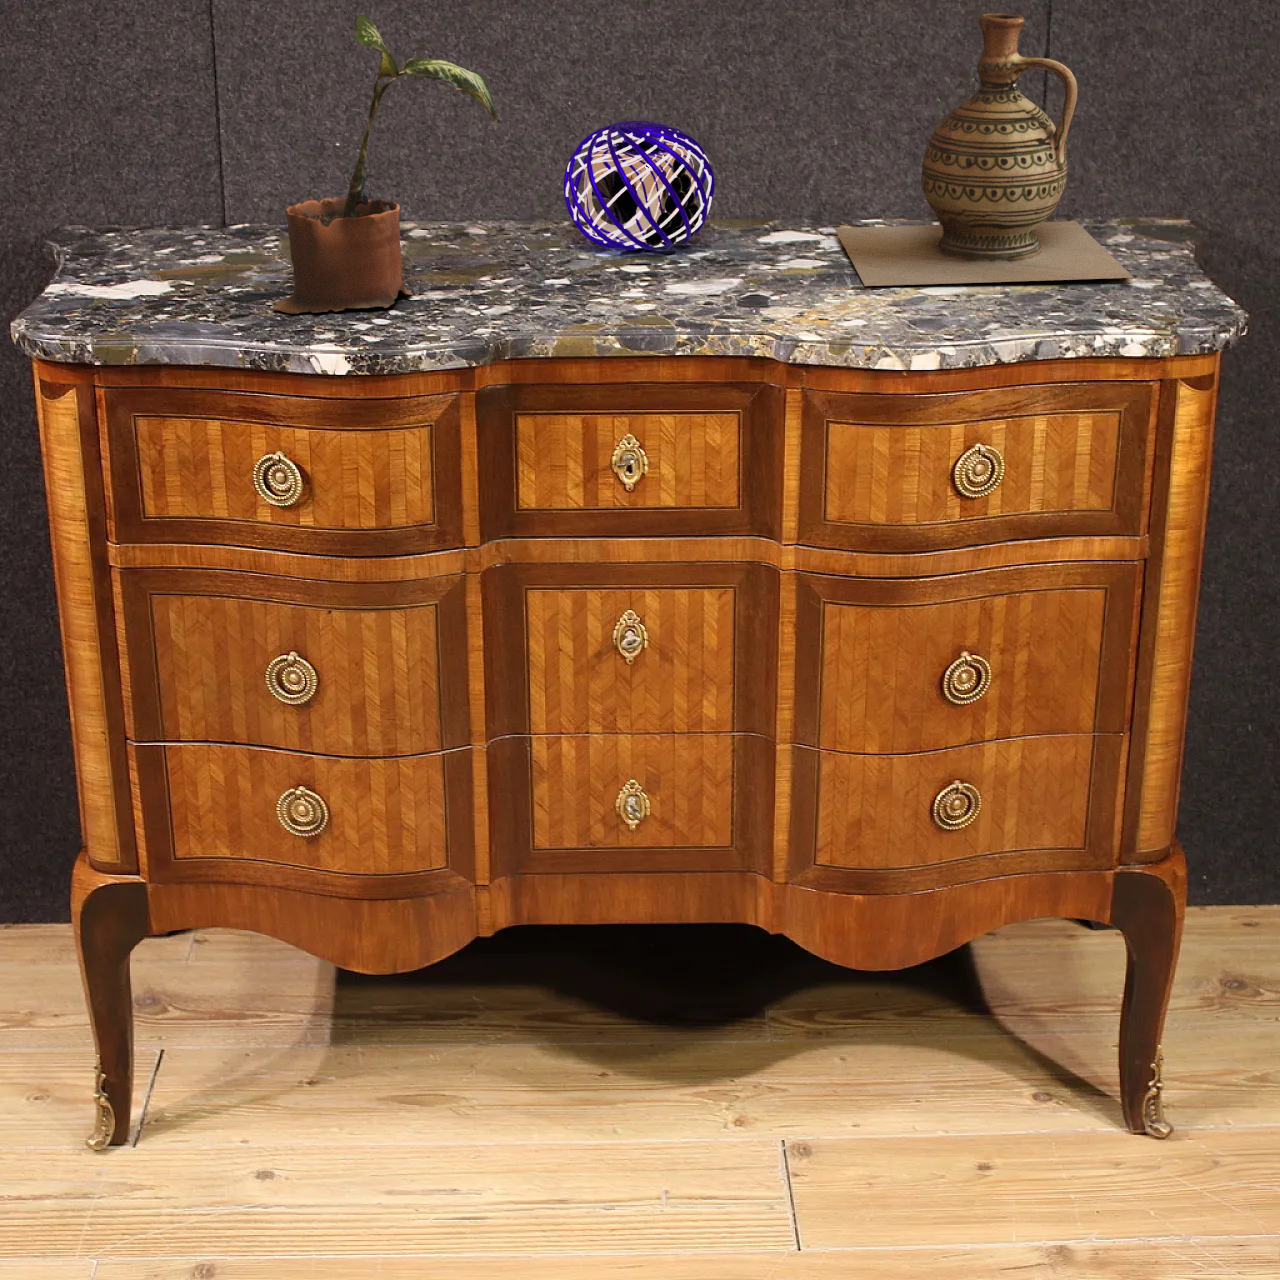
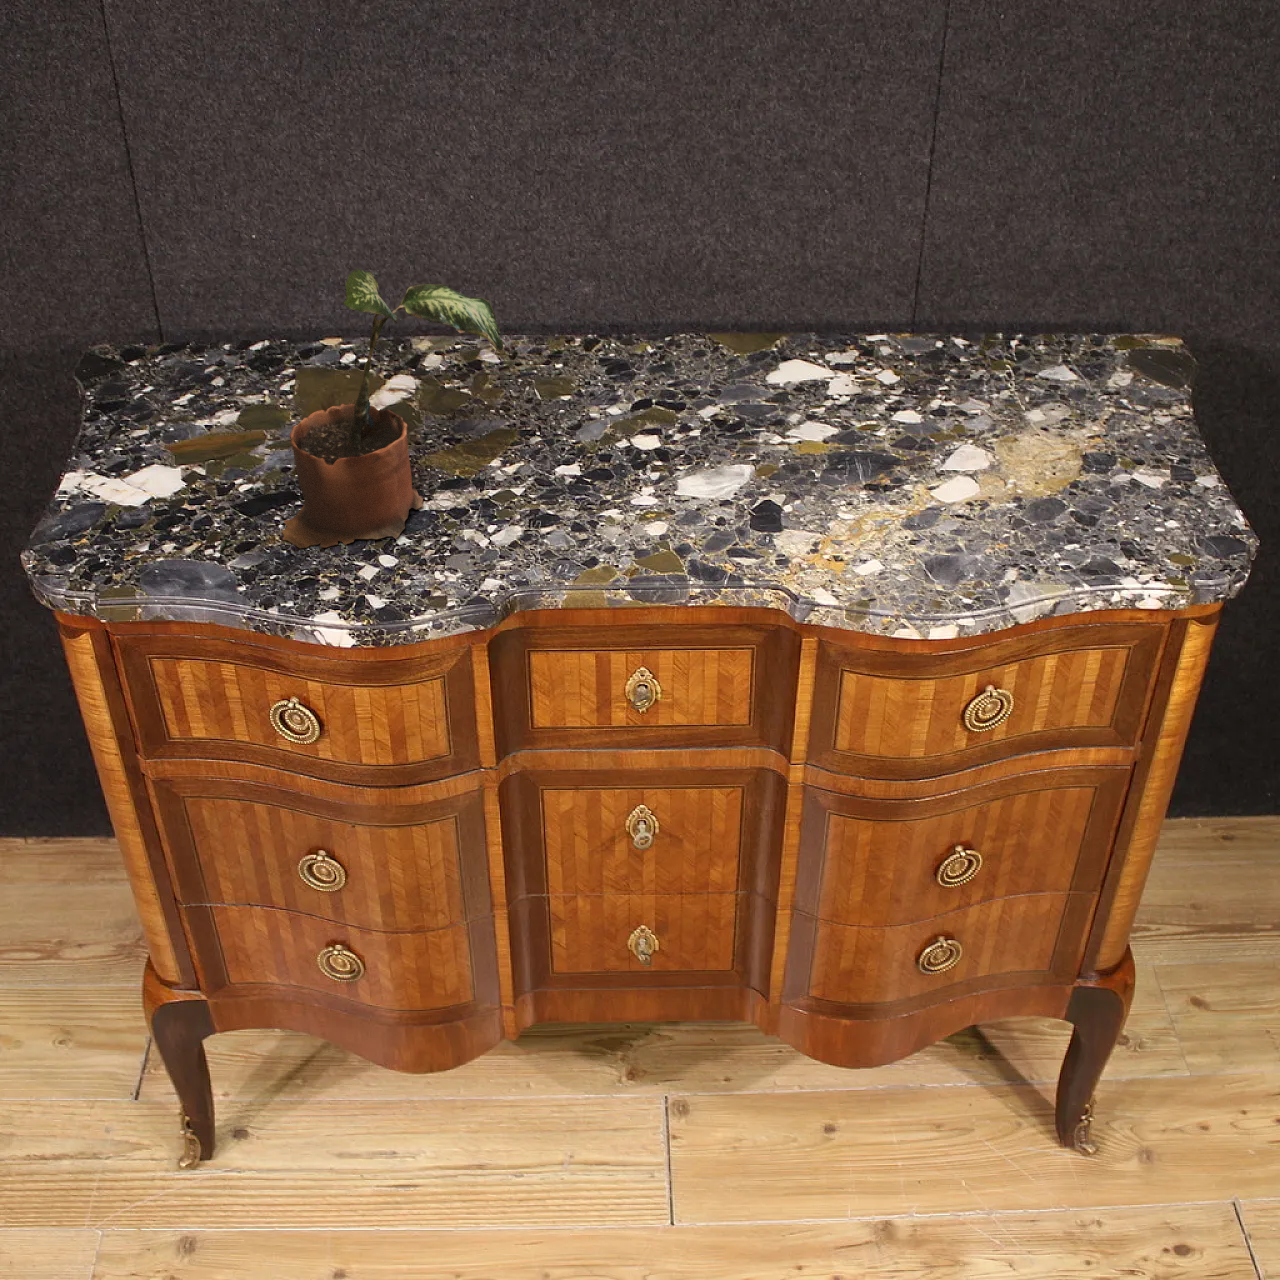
ceramic jug: present [835,13,1133,286] -> none [841,190,1145,486]
decorative orb: present [564,121,715,250] -> none [575,274,725,411]

